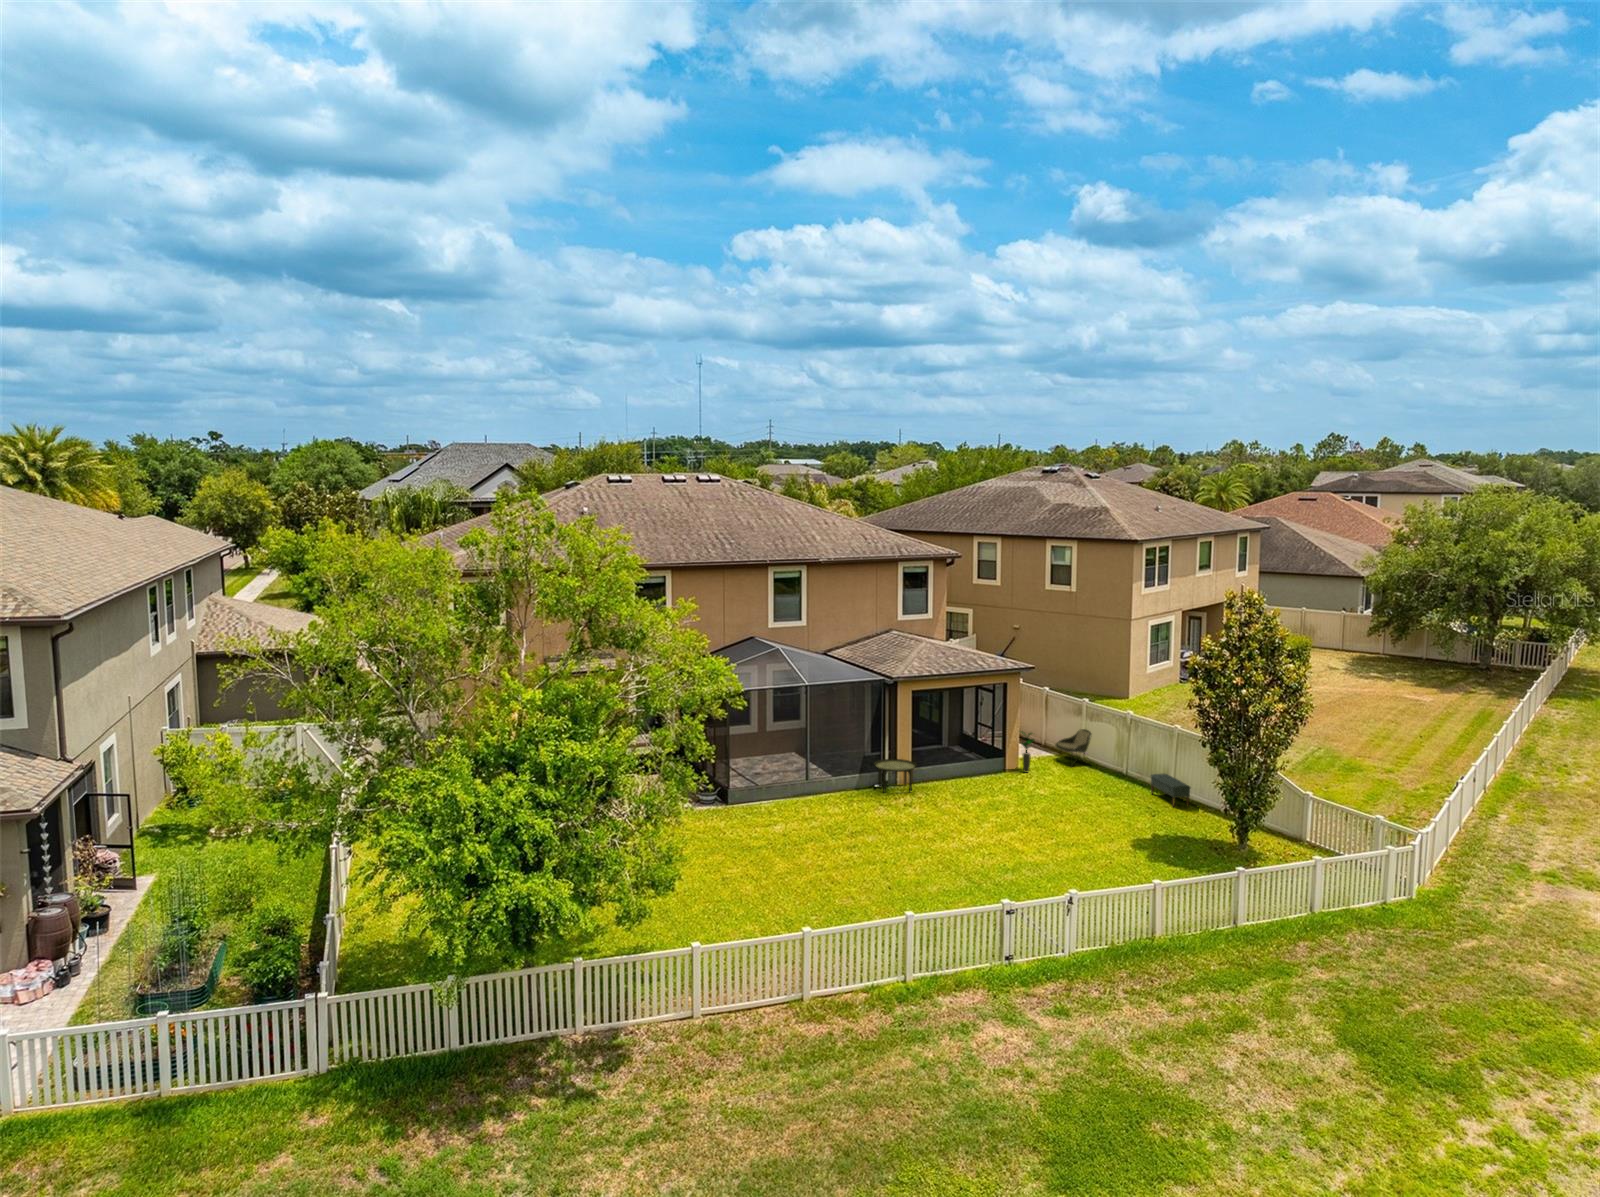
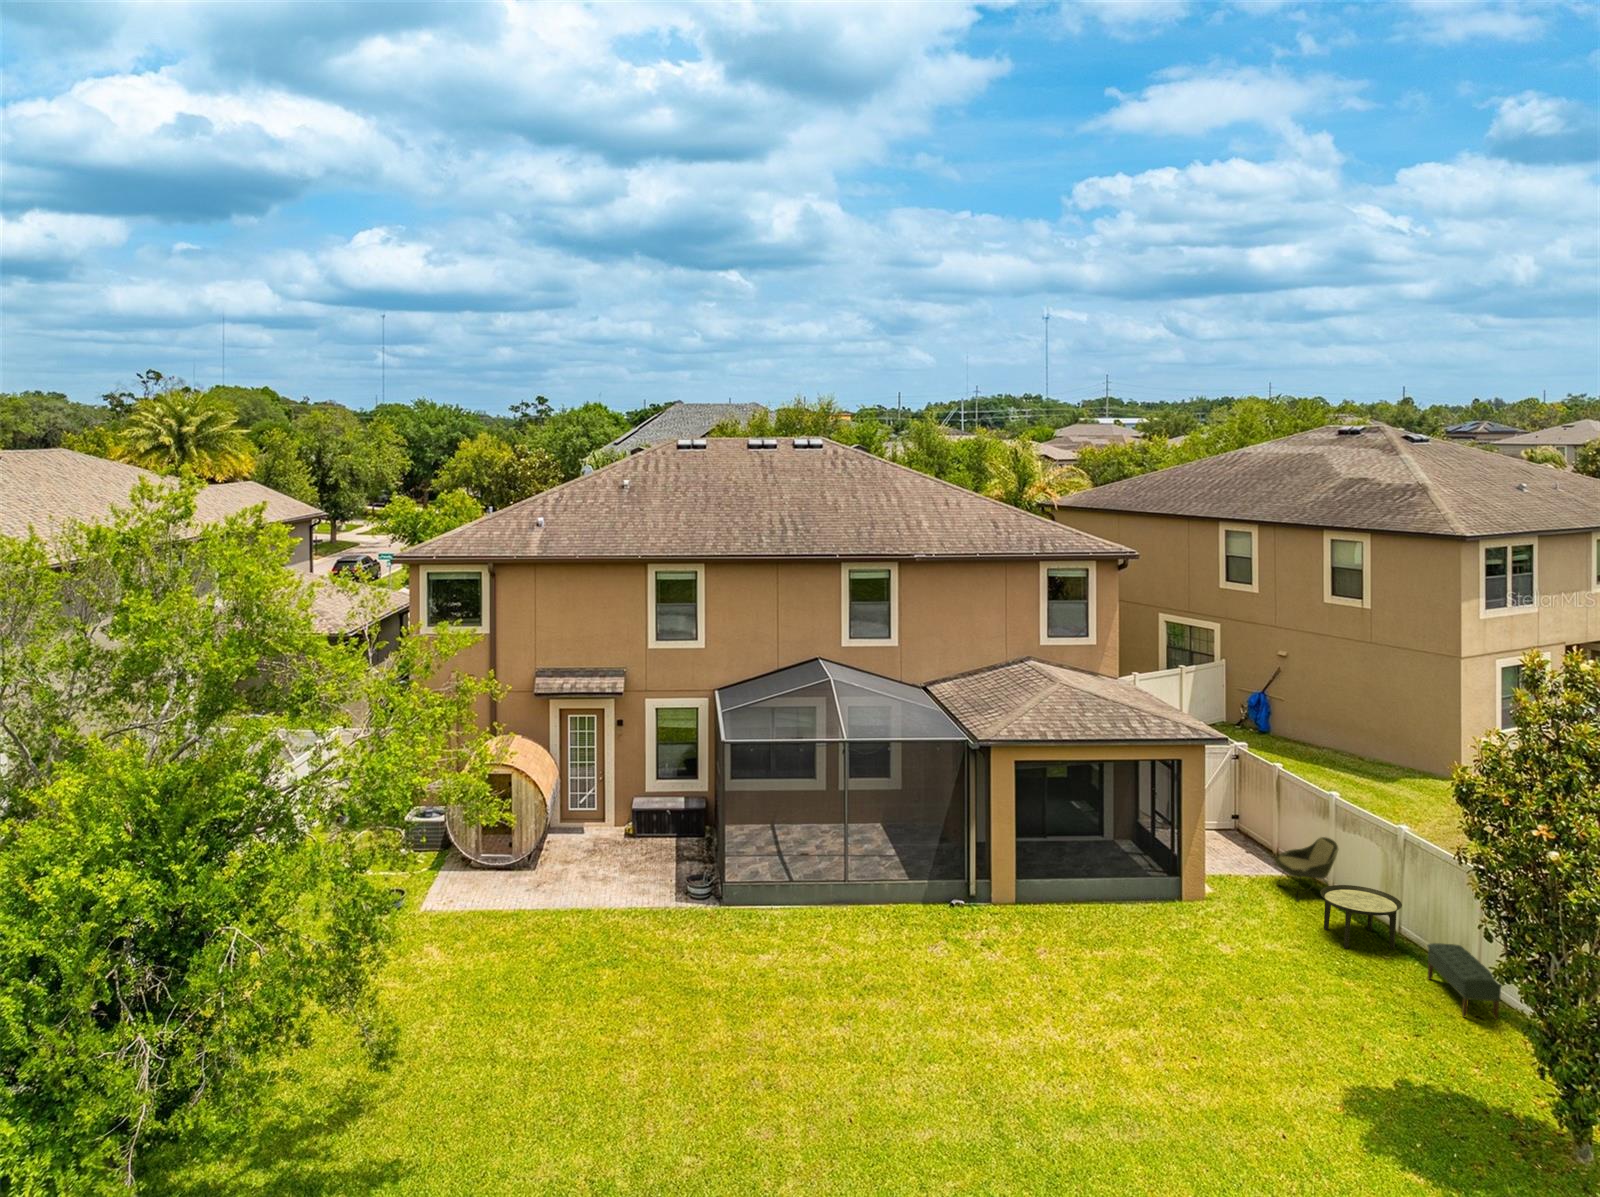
potted plant: present [1022,732,1034,772] -> none [1200,835,1231,904]
round table: present [874,759,917,793] -> present [1320,885,1402,949]

